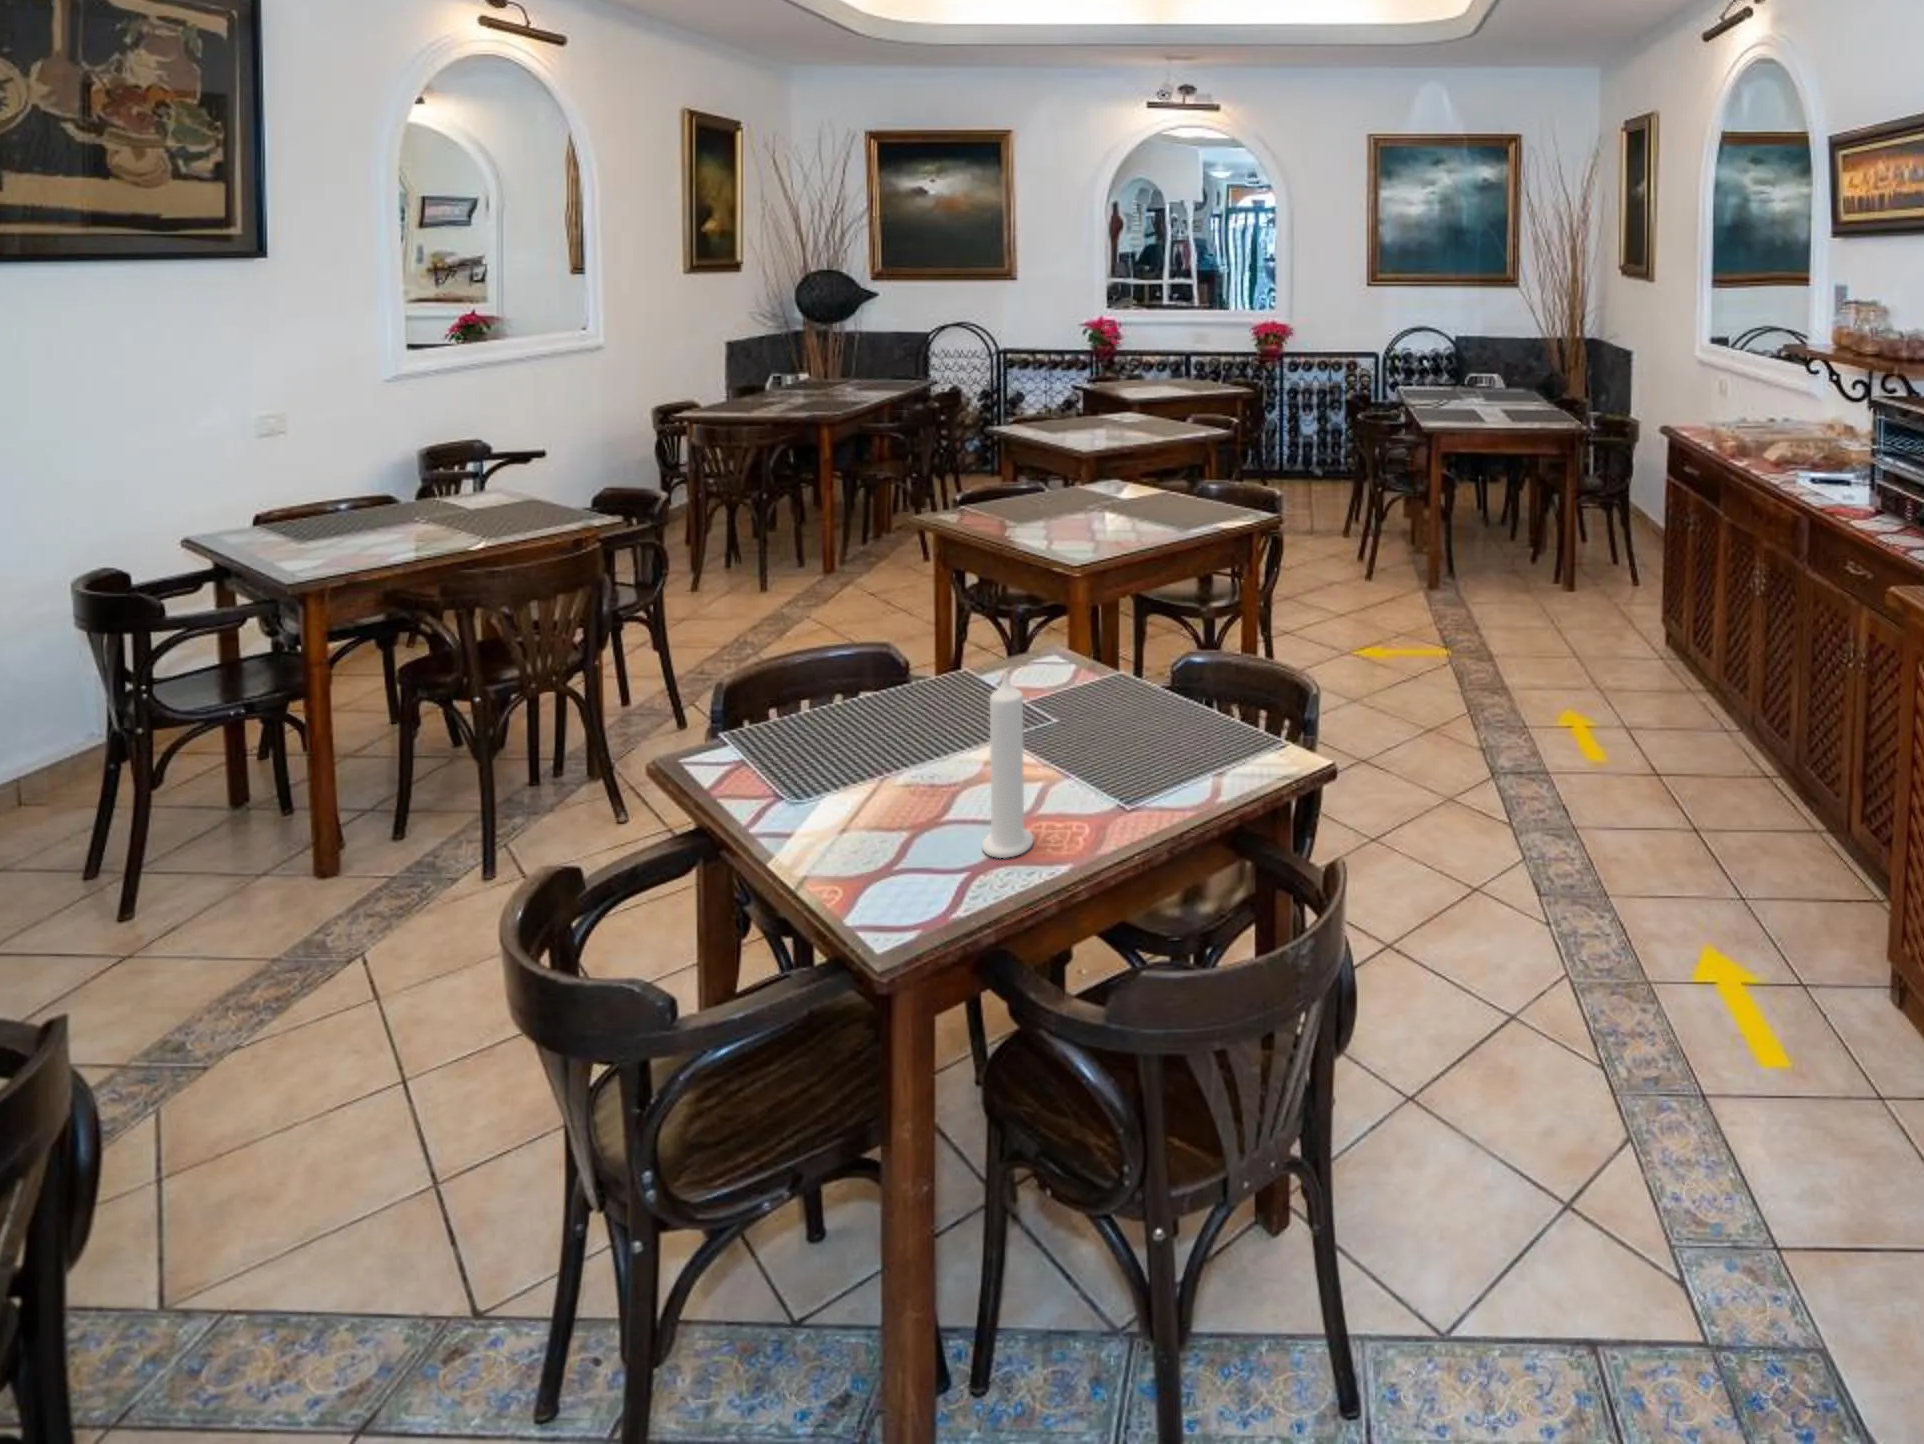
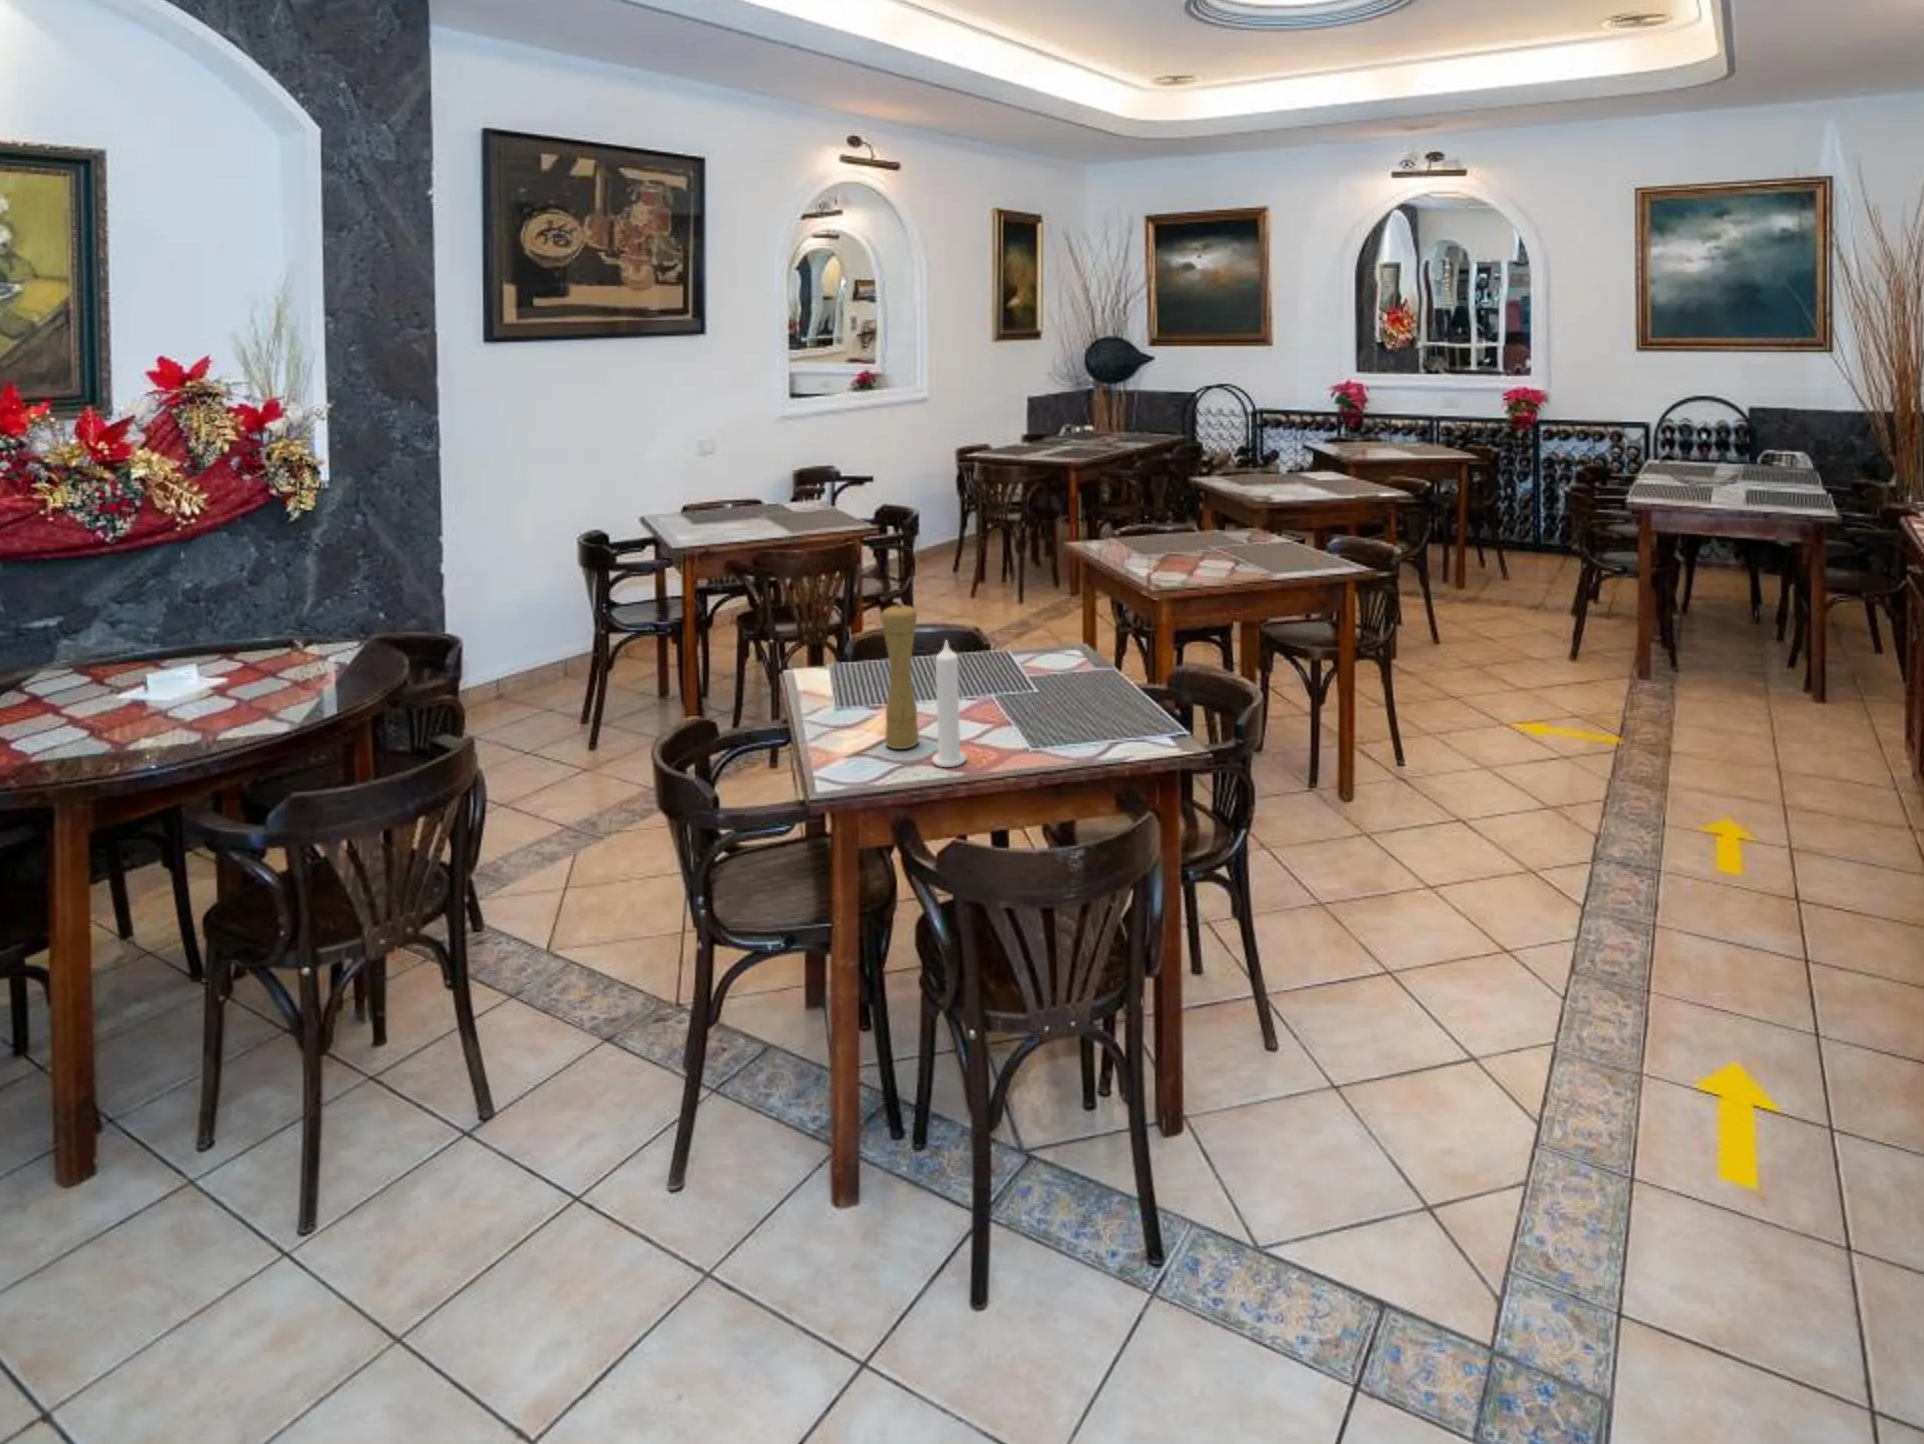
pepper mill: none [883,629,939,846] -> present [881,605,919,749]

